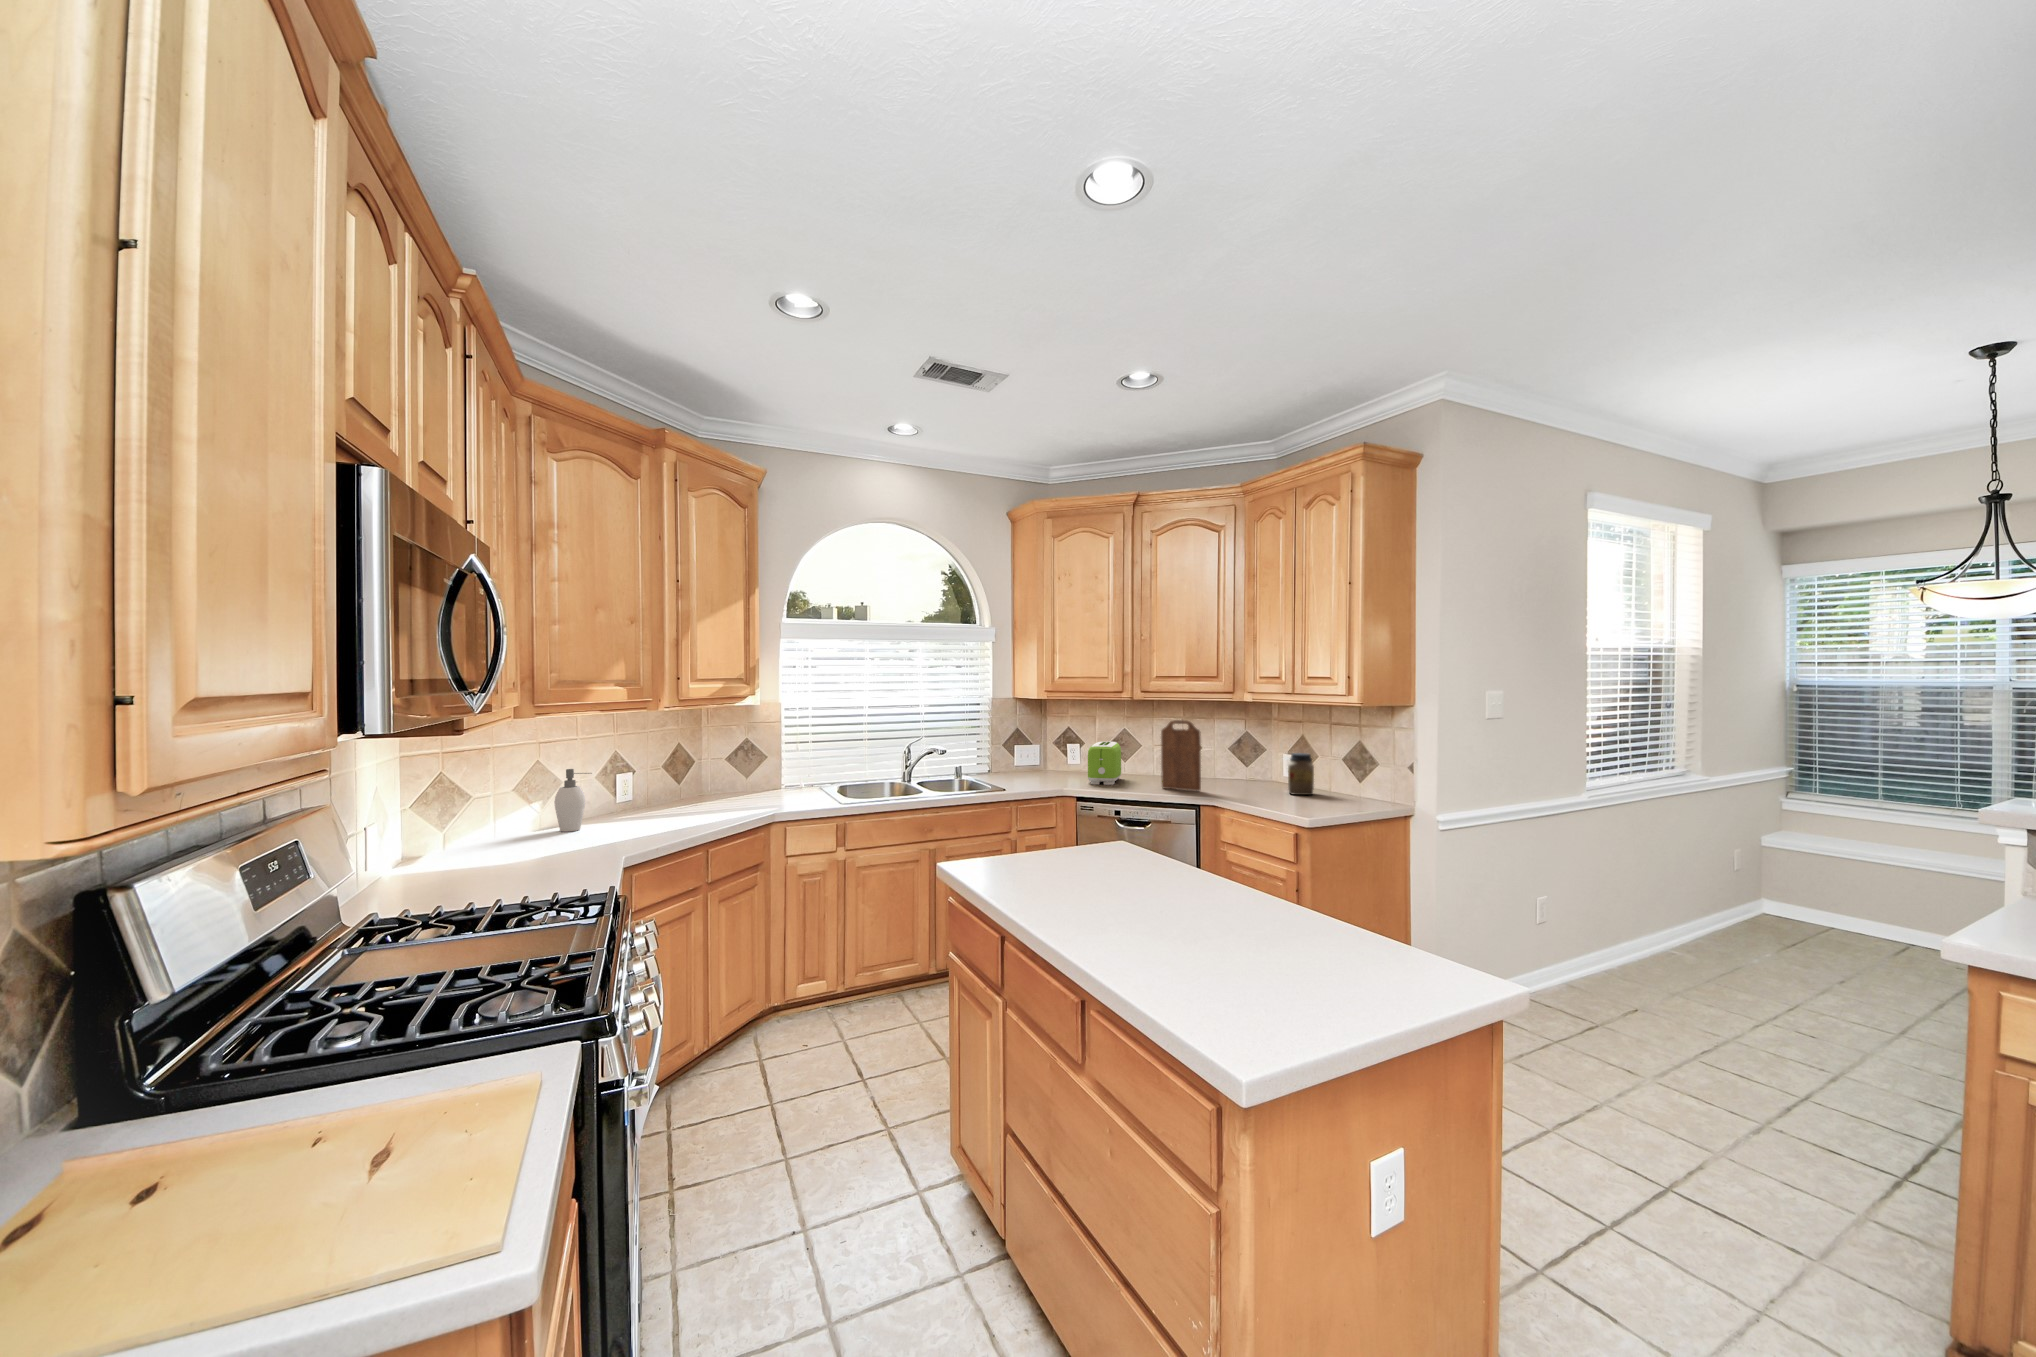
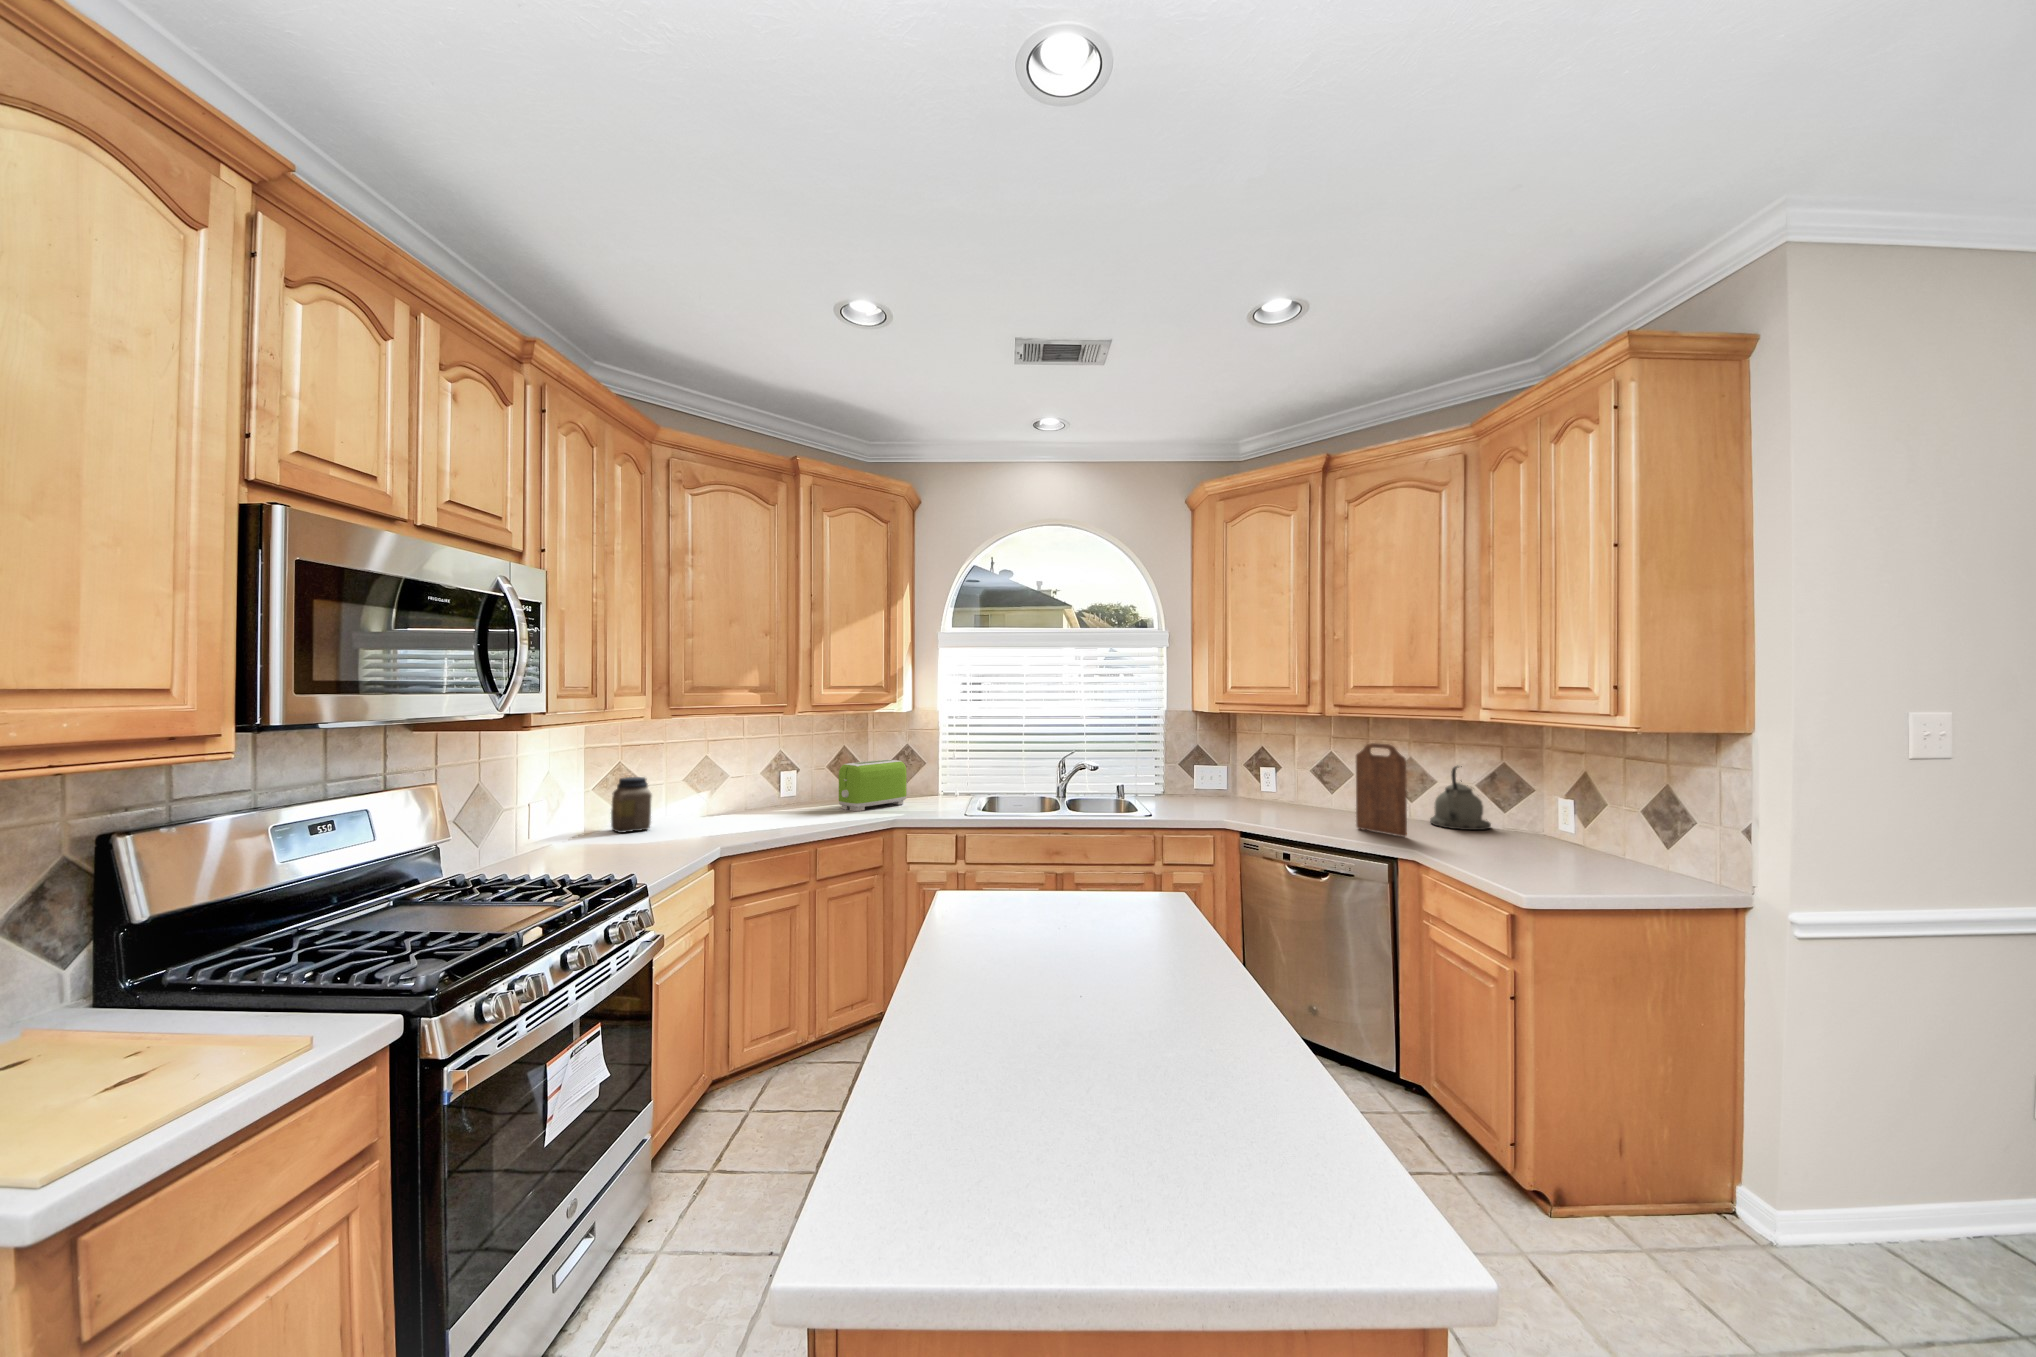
kettle: none [1202,735,1243,784] -> present [1430,766,1491,830]
toaster: present [1088,742,1121,785] -> present [839,760,906,811]
jar: present [1288,753,1314,795] -> present [611,777,652,833]
soap dispenser: present [554,769,592,832] -> none [702,766,729,822]

